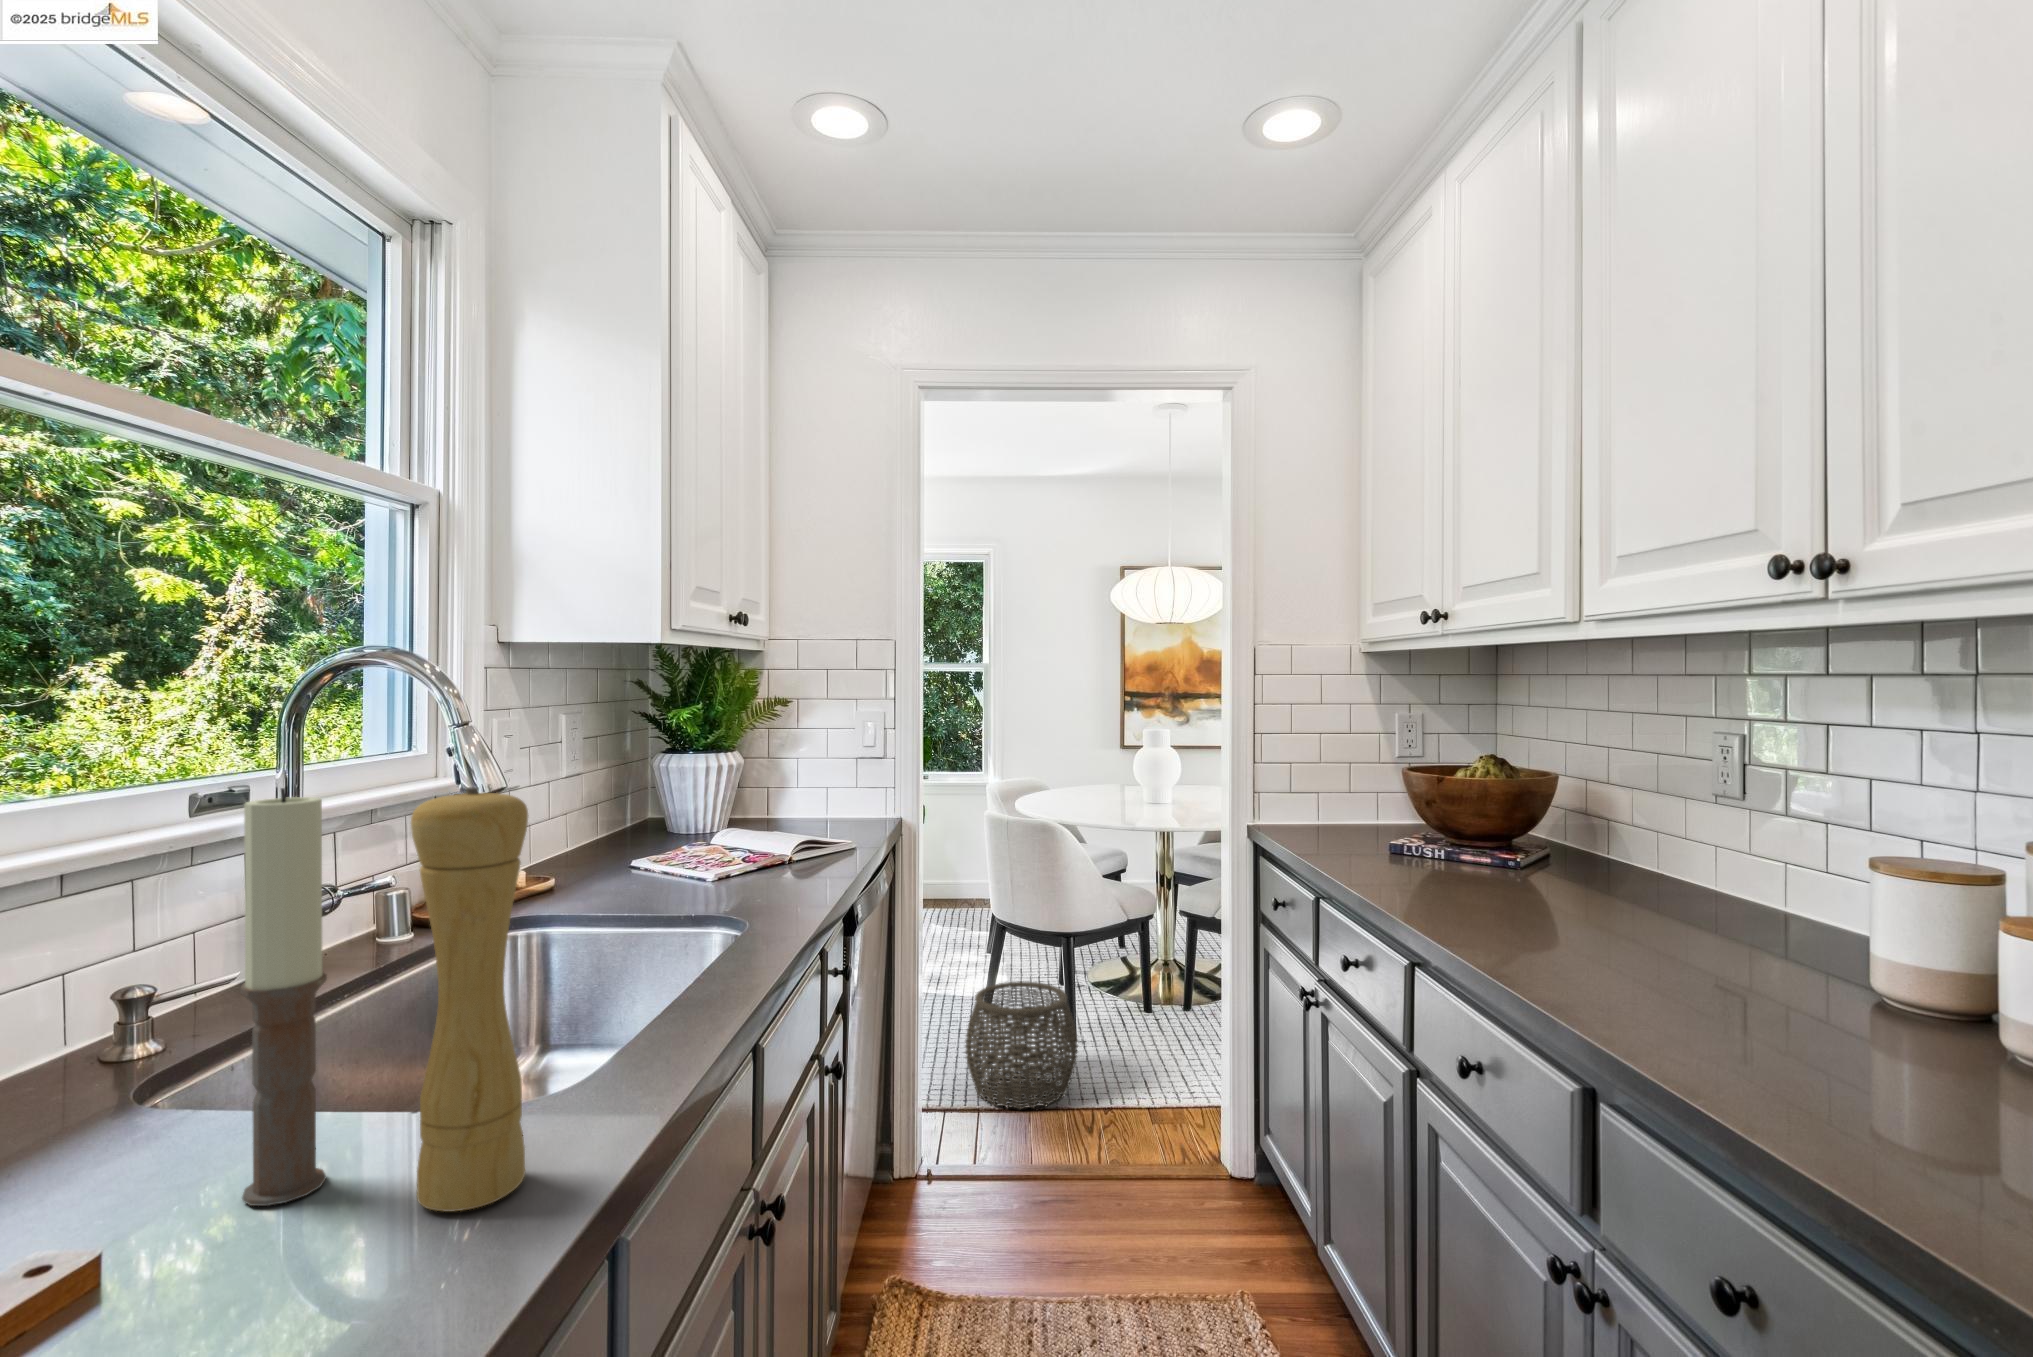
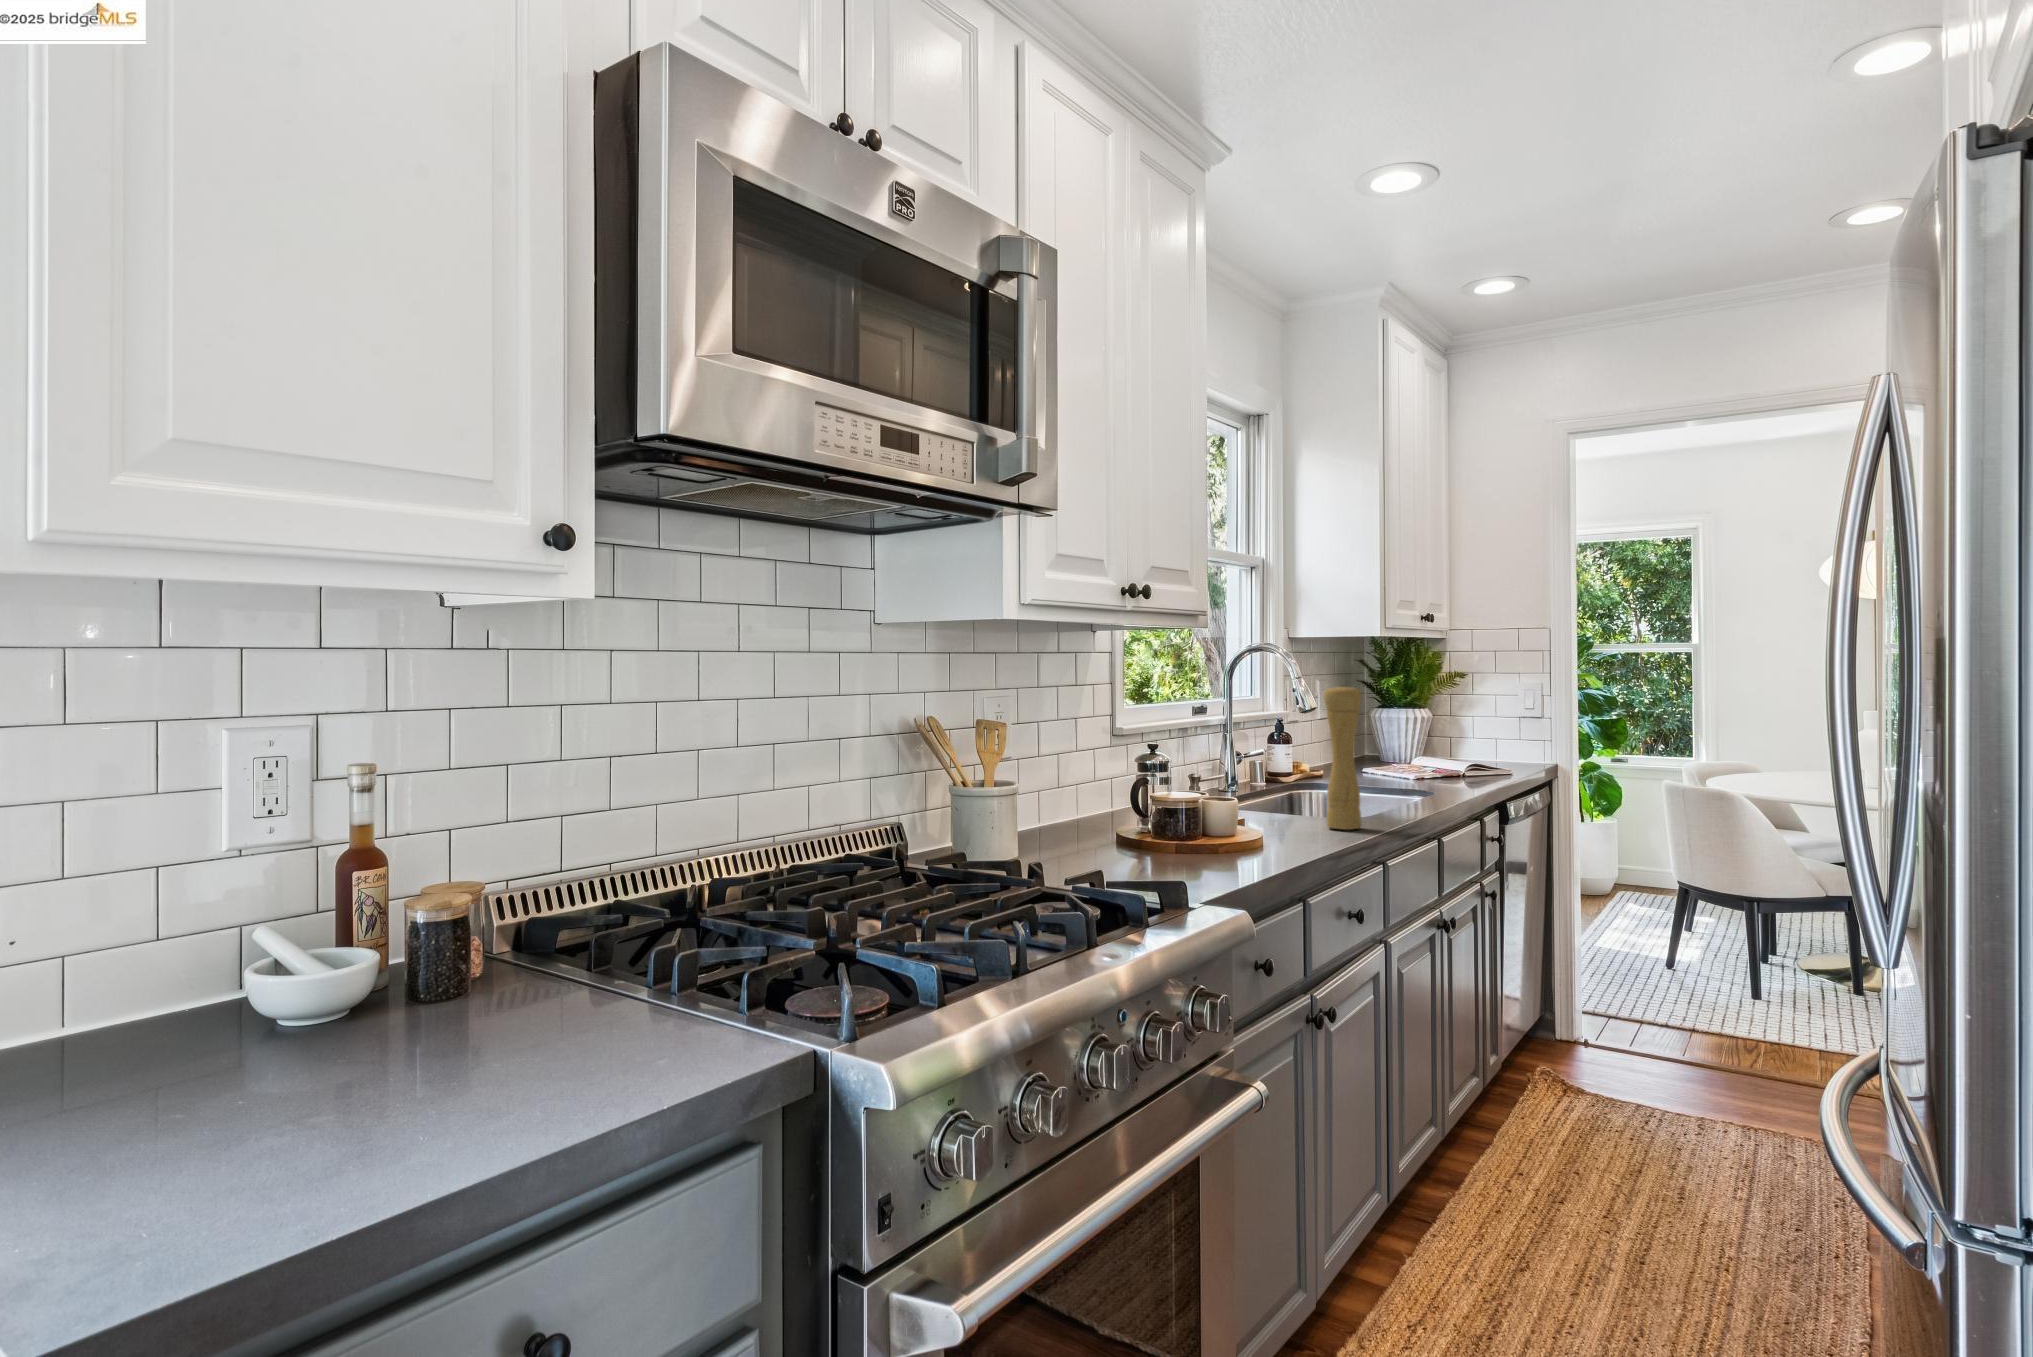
candle: present [240,788,327,1206] -> none [1267,685,1292,825]
woven basket: present [965,982,1078,1109] -> none [1622,920,1735,1022]

